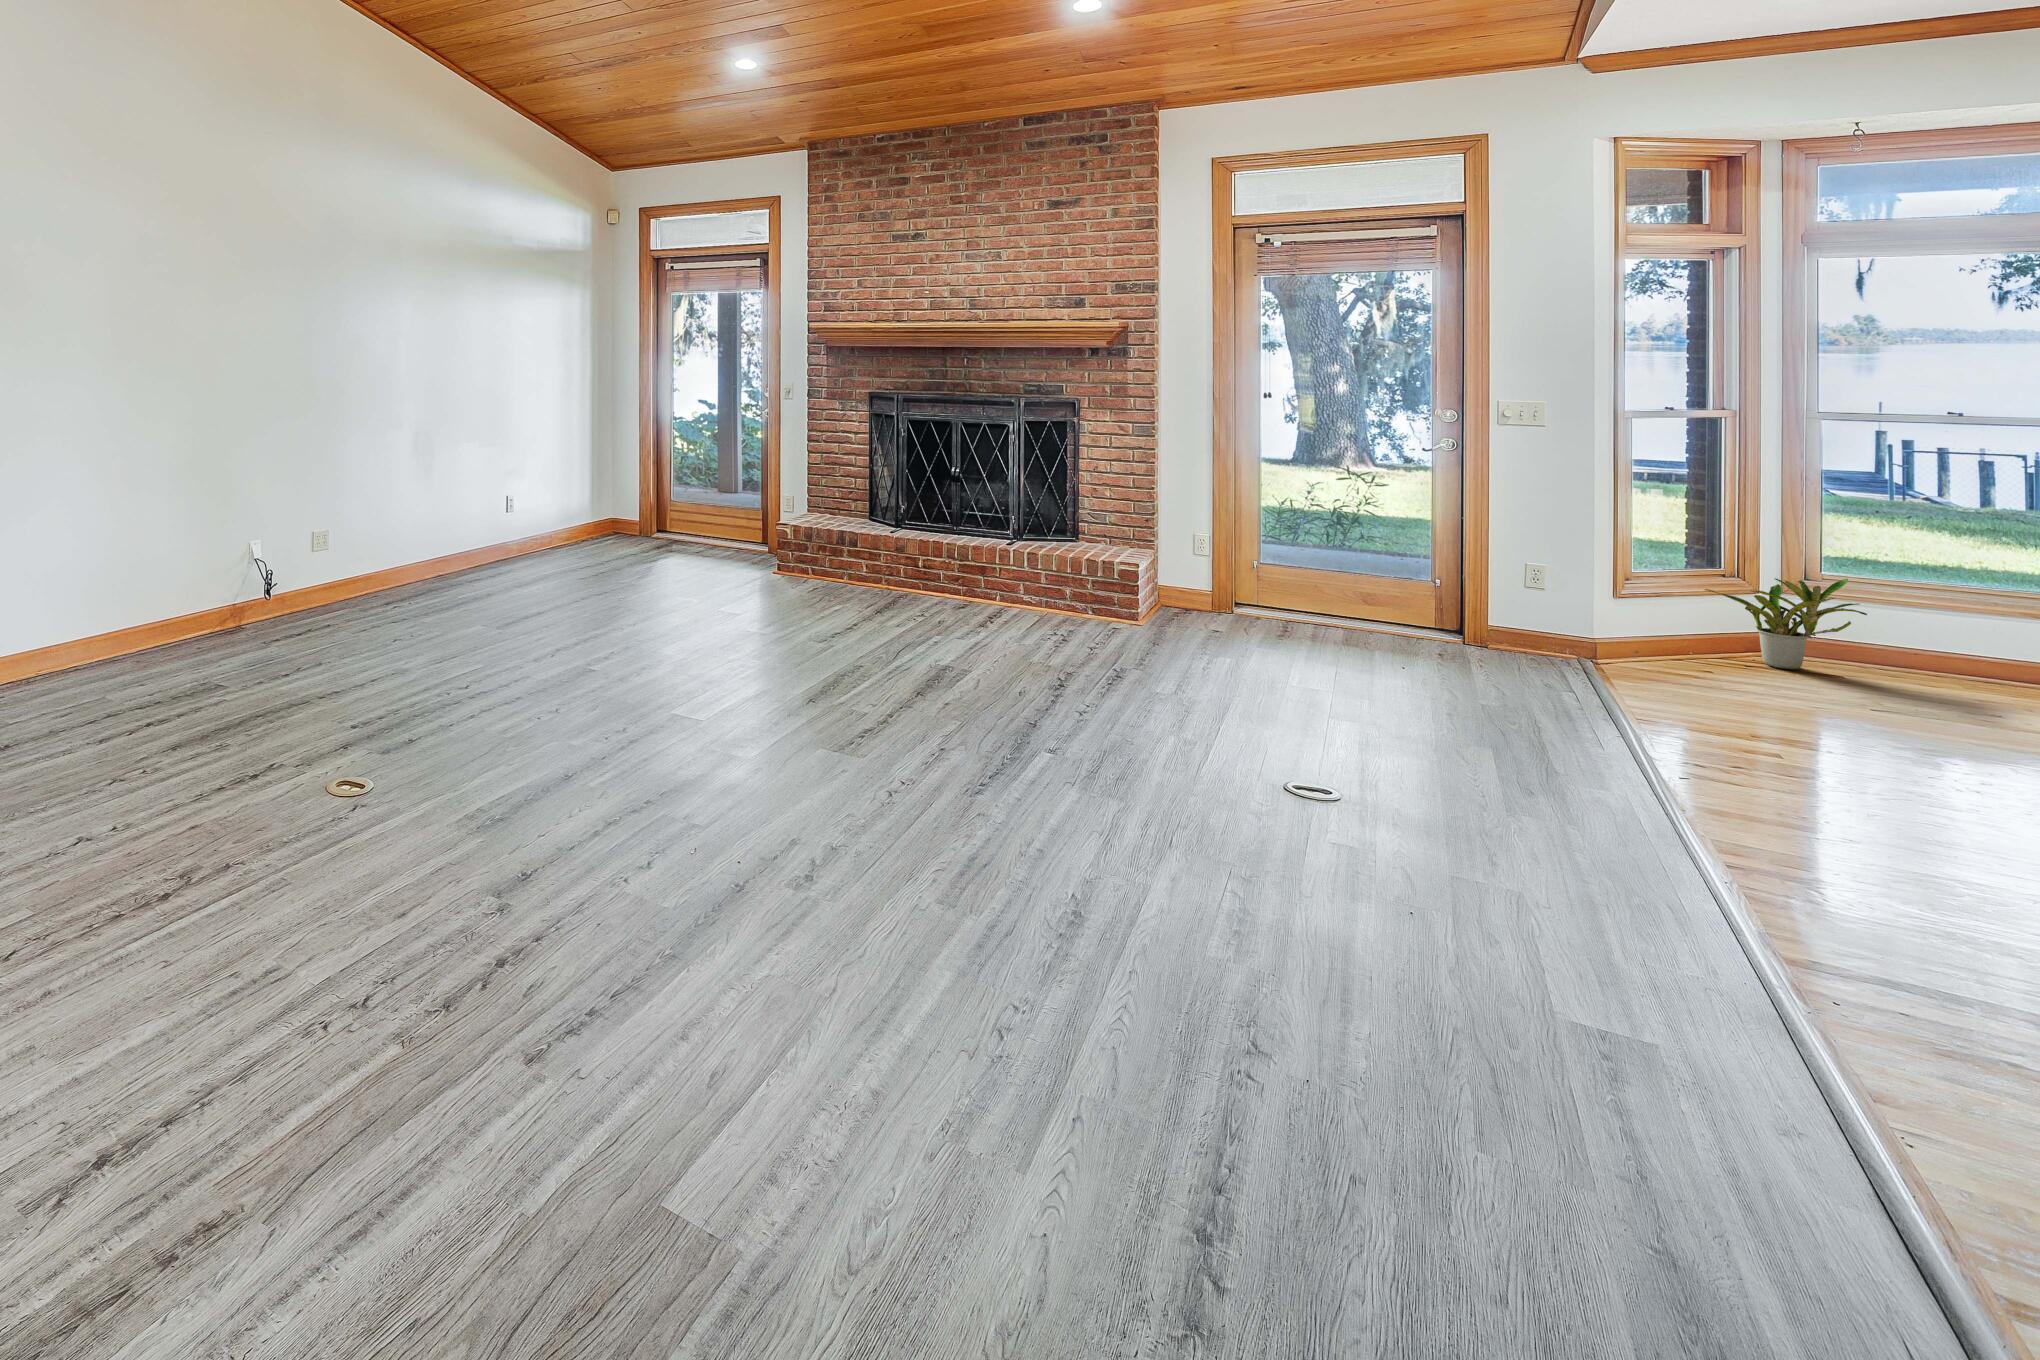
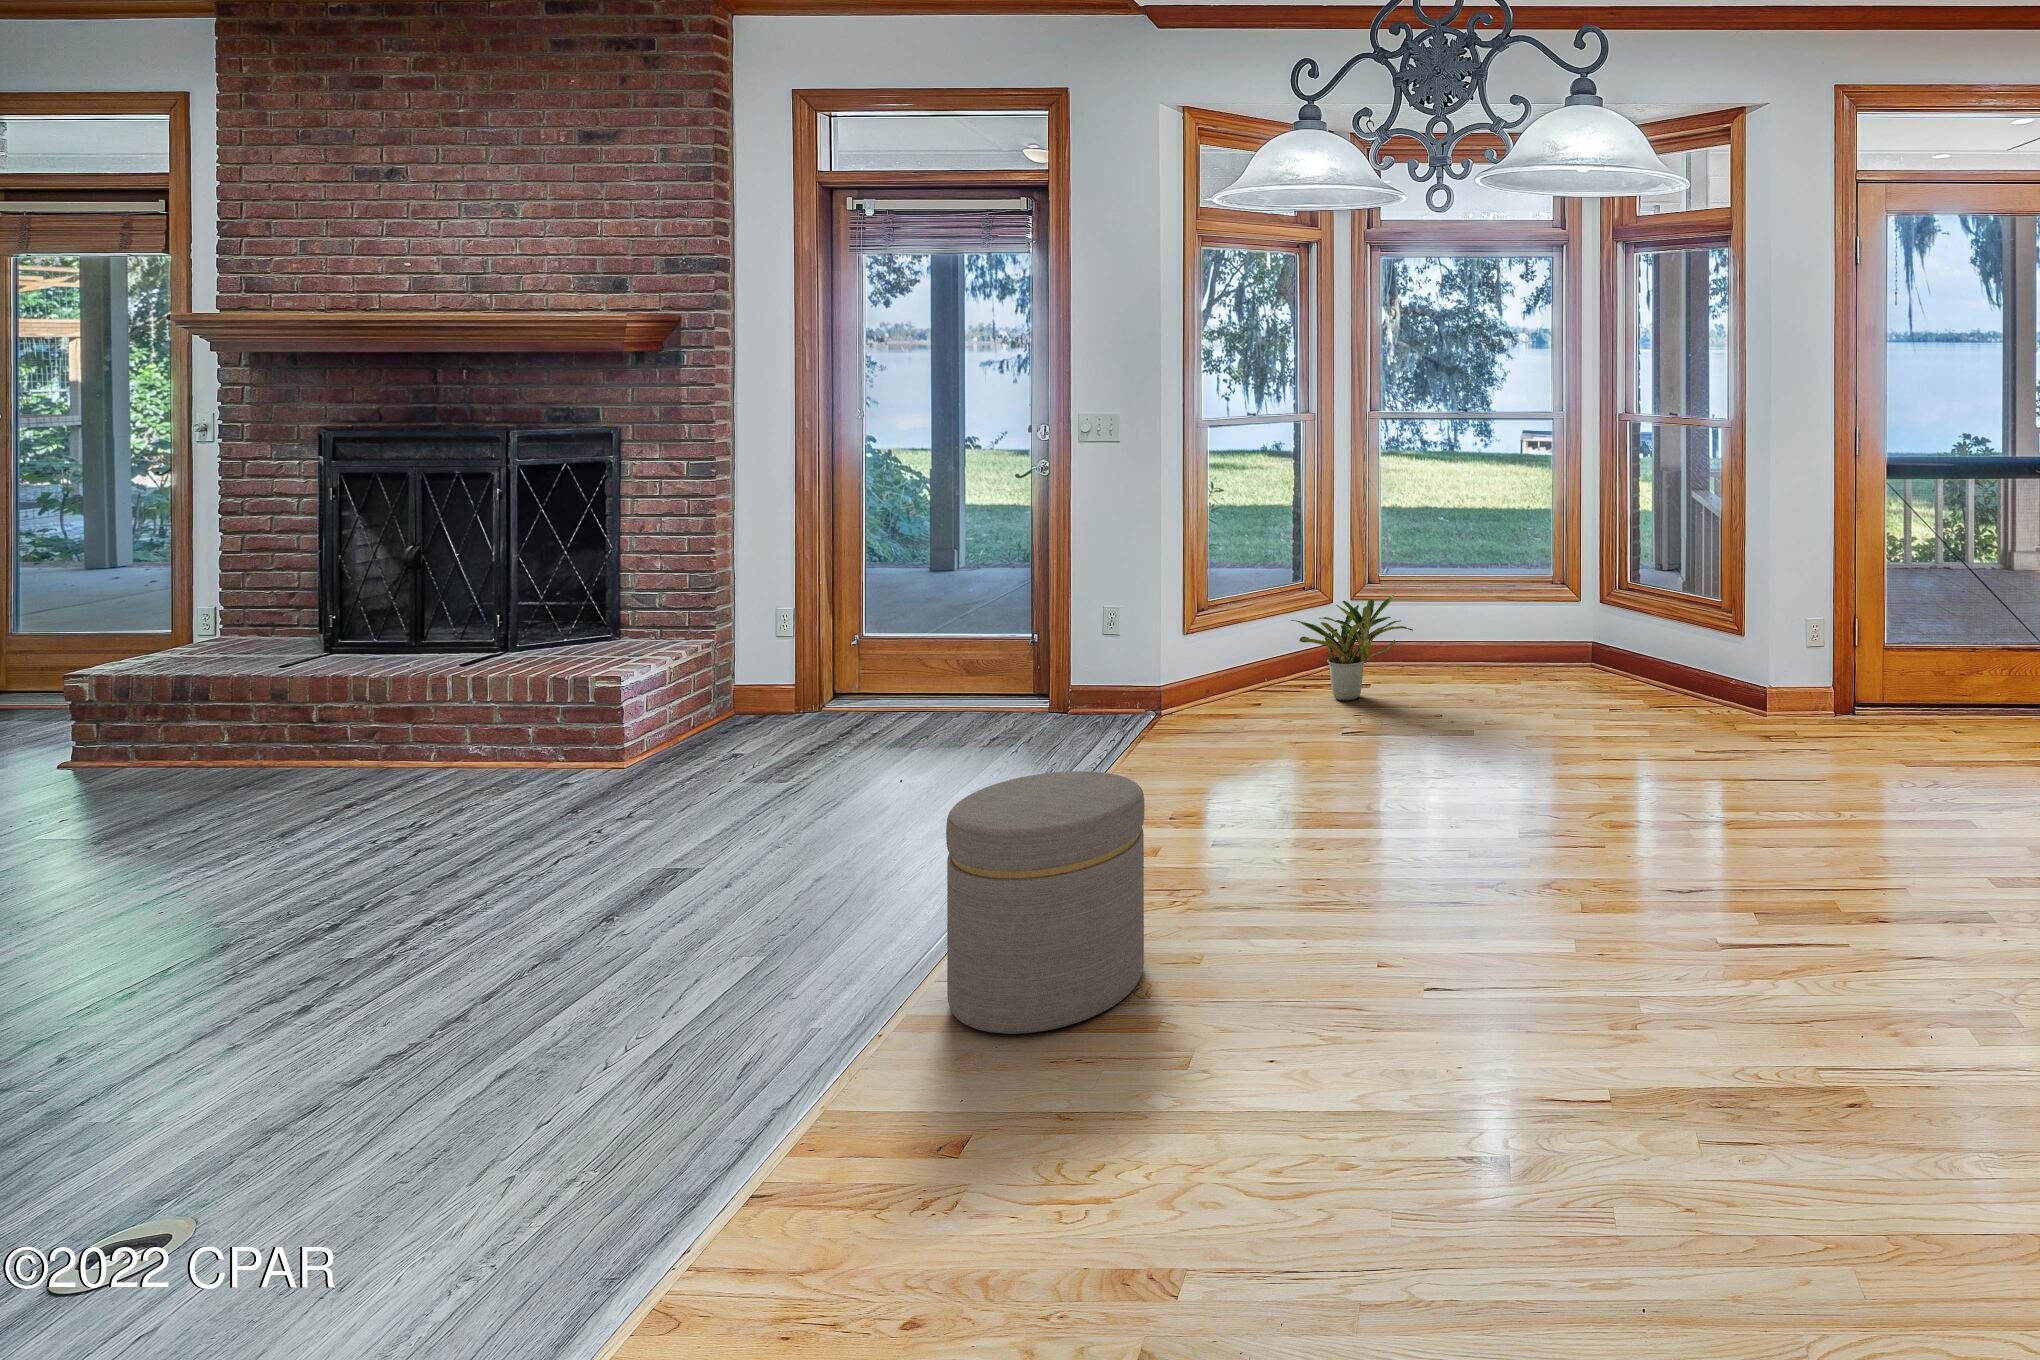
ottoman: none [1746,672,1963,858] -> present [946,771,1144,1034]

